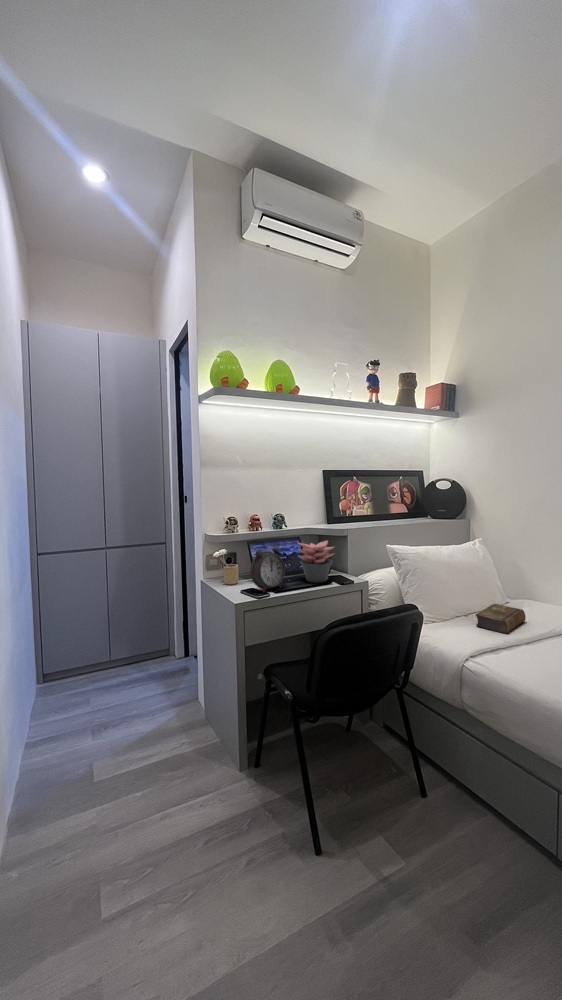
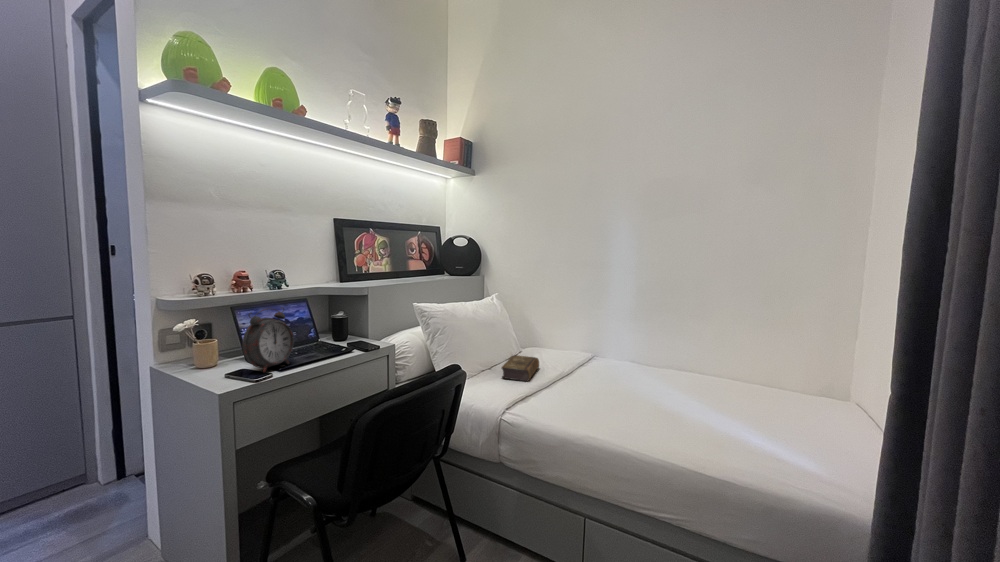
succulent plant: present [298,541,334,583] -> none [308,301,358,353]

